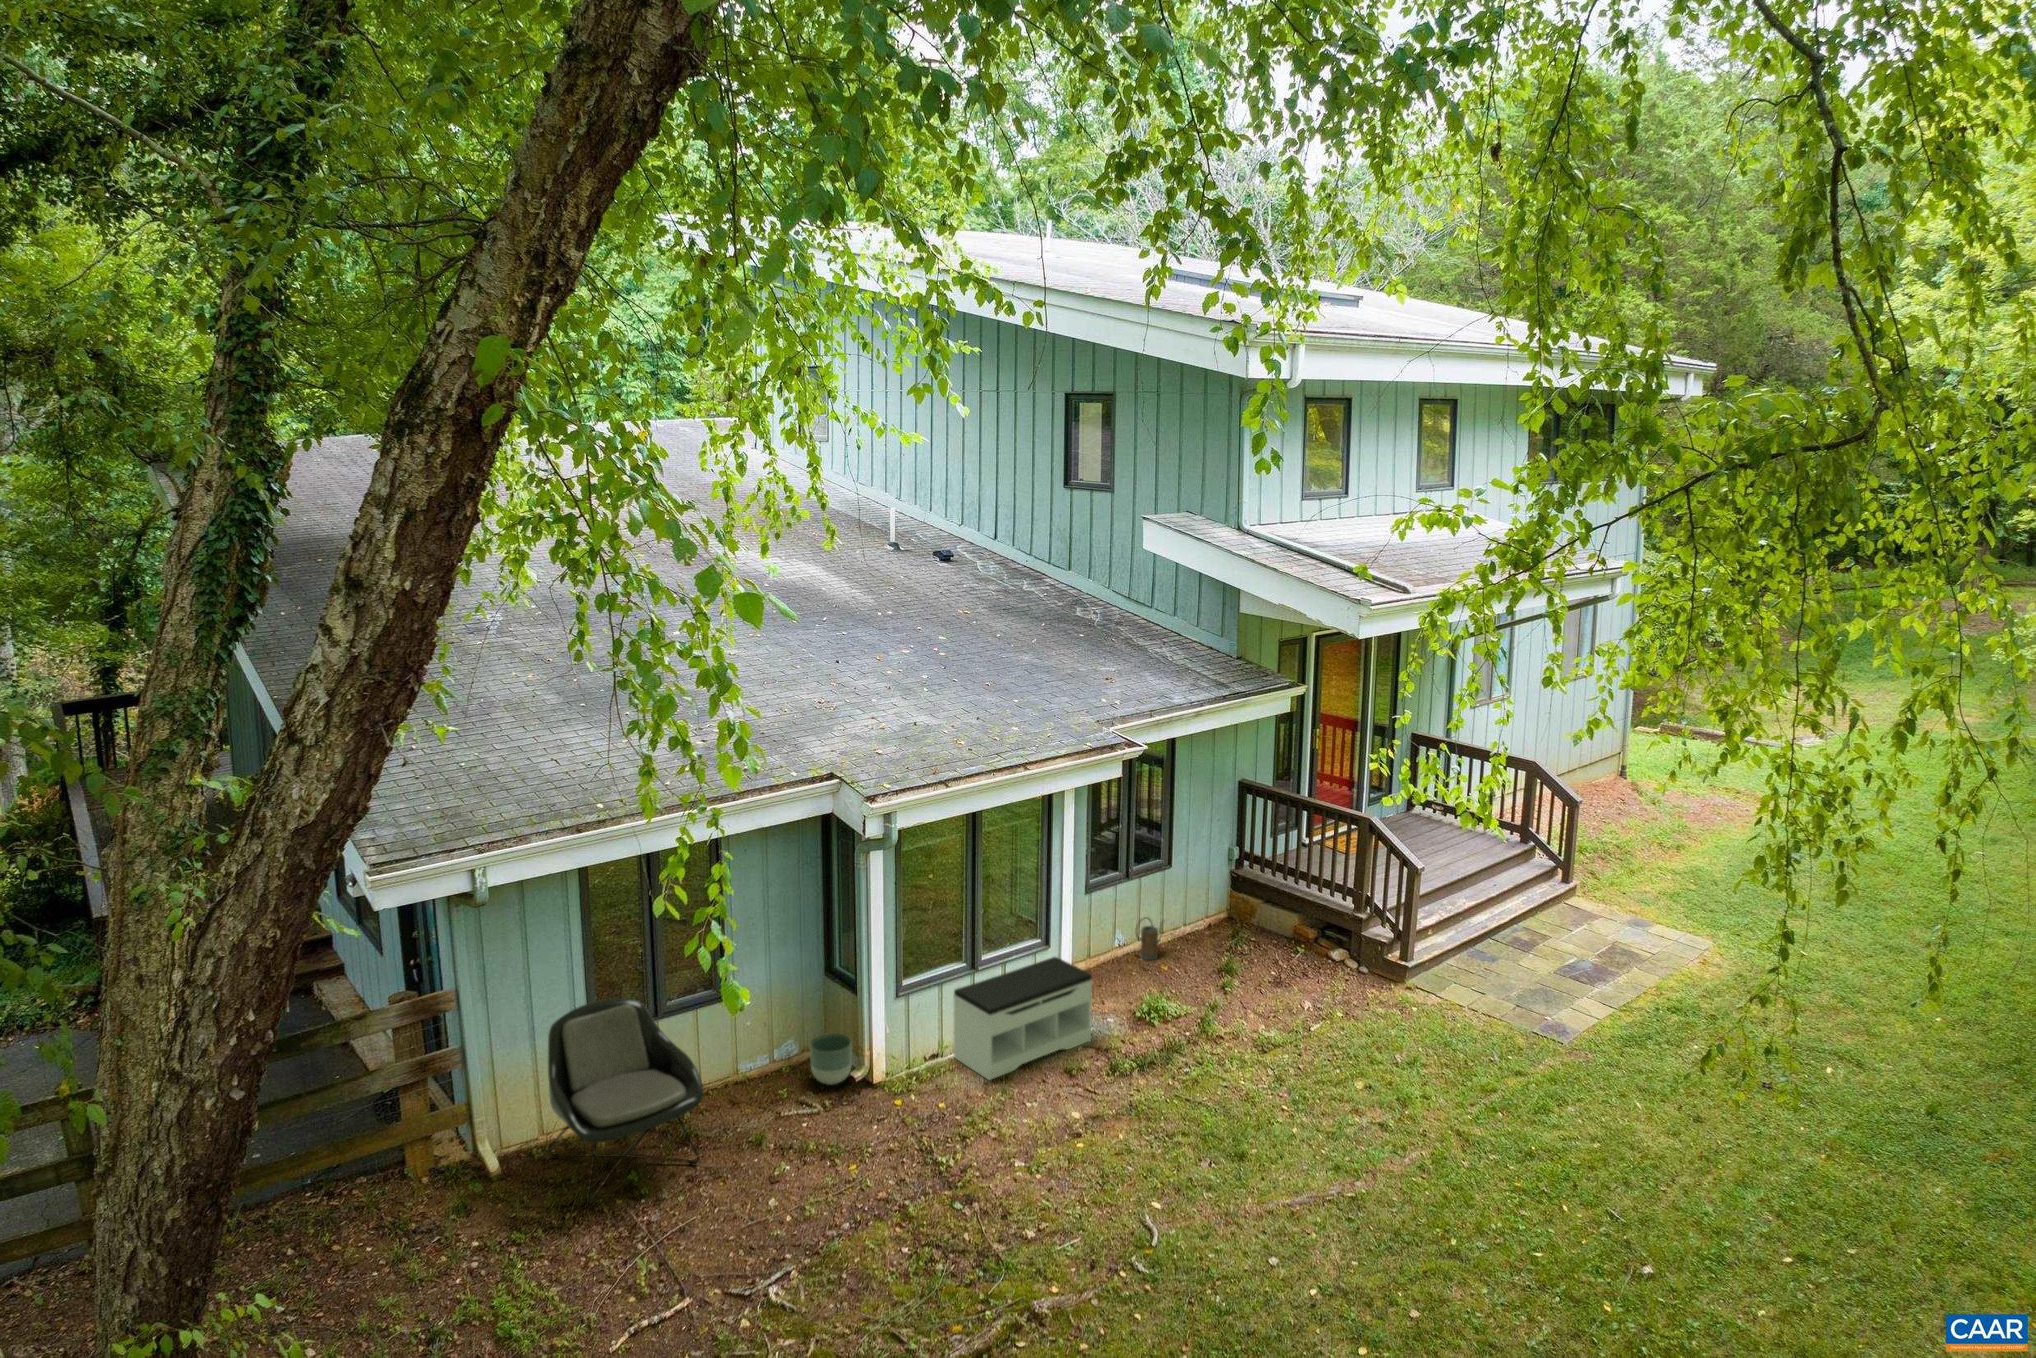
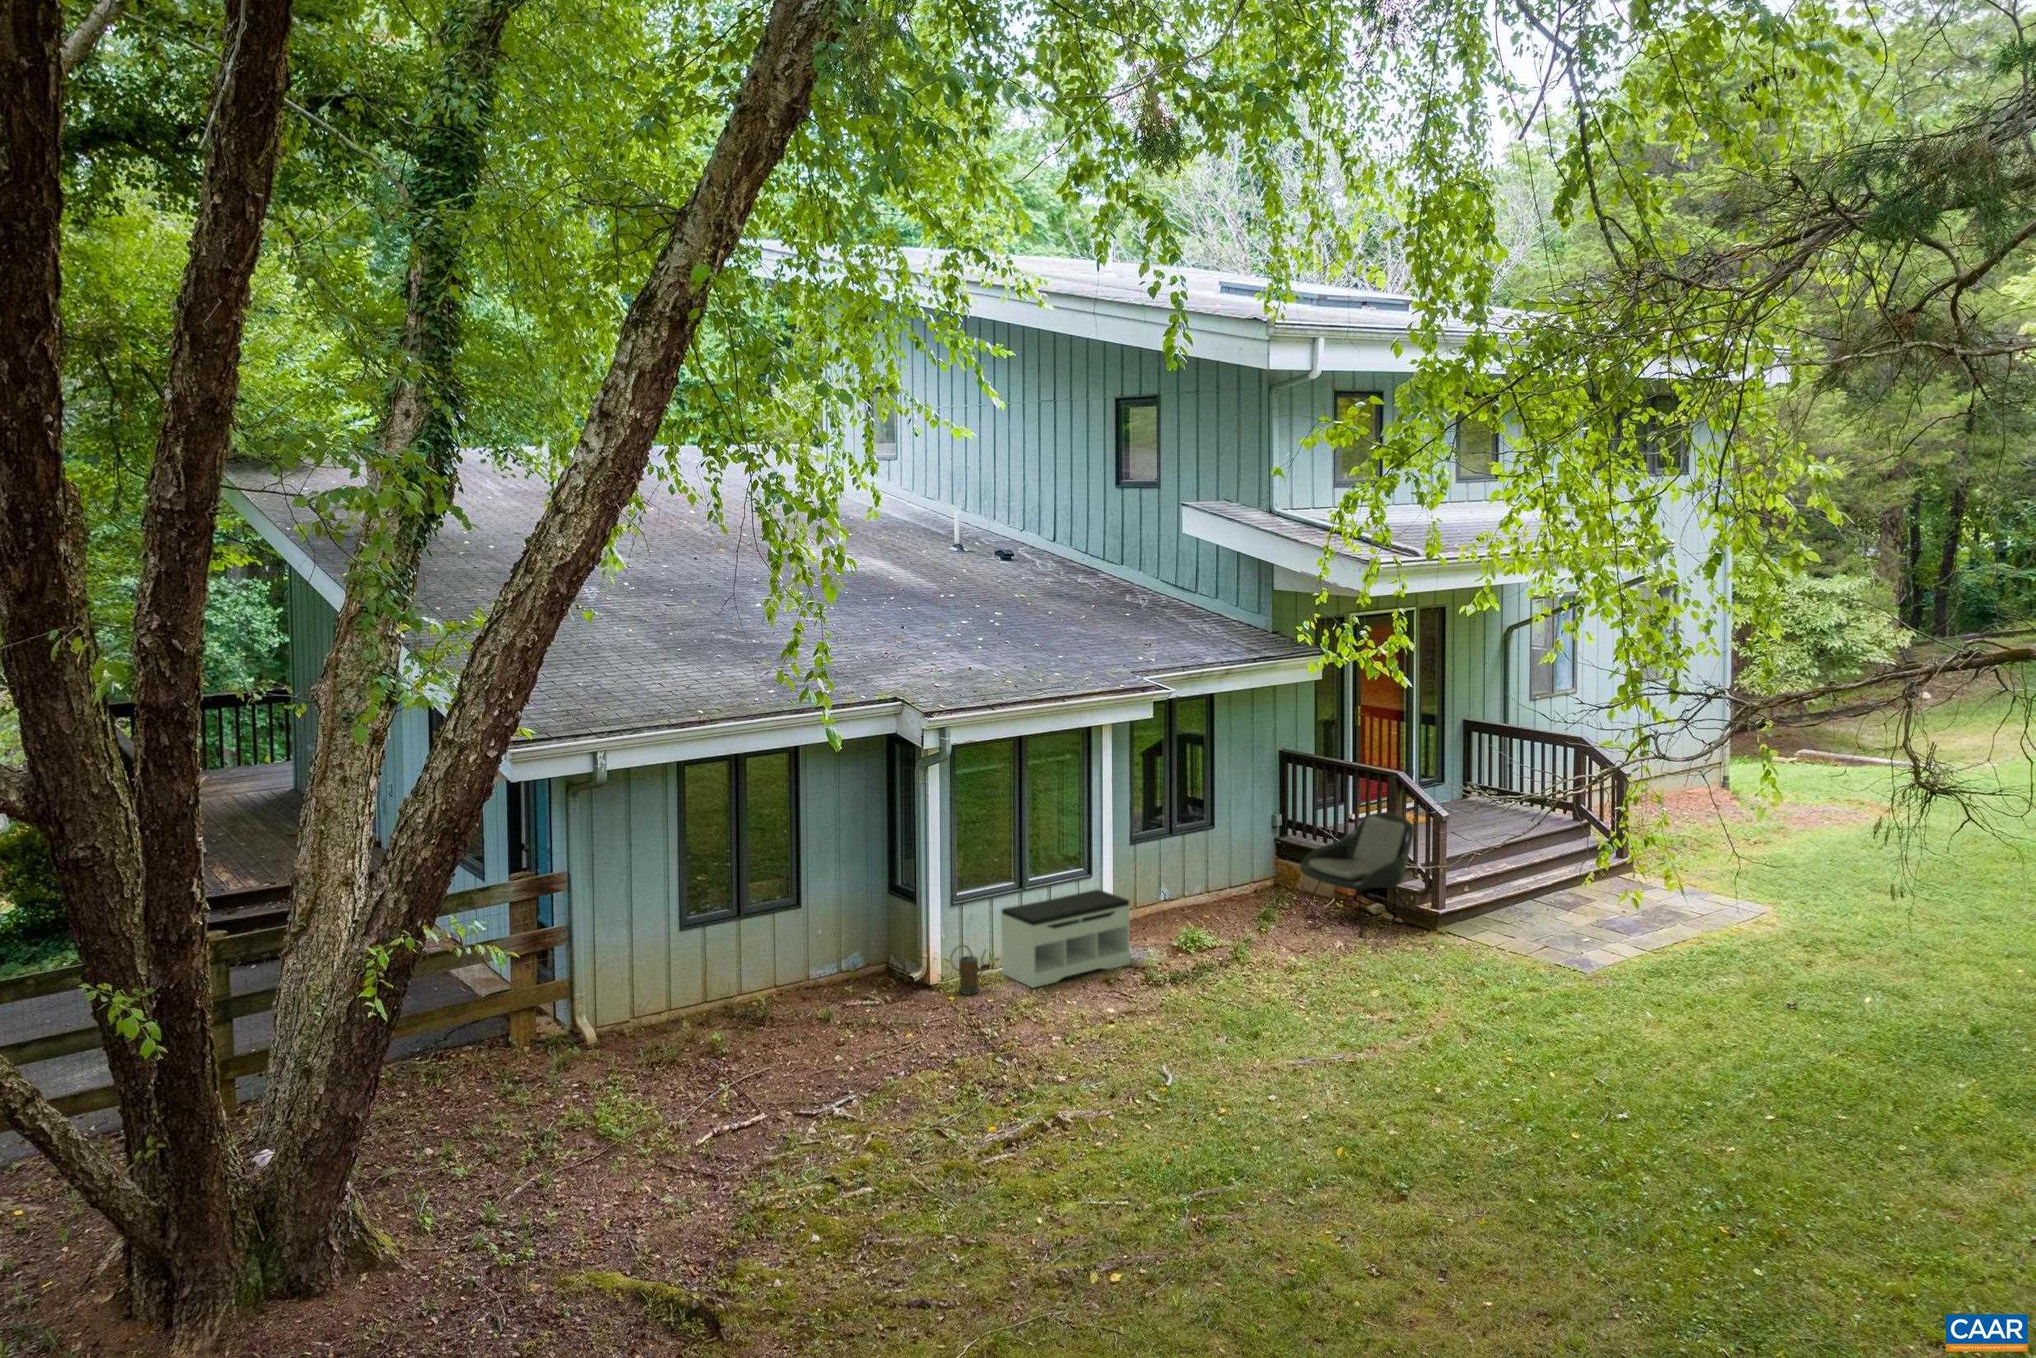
watering can: present [1136,917,1163,960] -> present [950,945,986,994]
lounge chair: present [548,998,704,1204] -> present [1300,813,1418,936]
planter: present [810,1033,852,1085] -> none [871,946,908,989]

